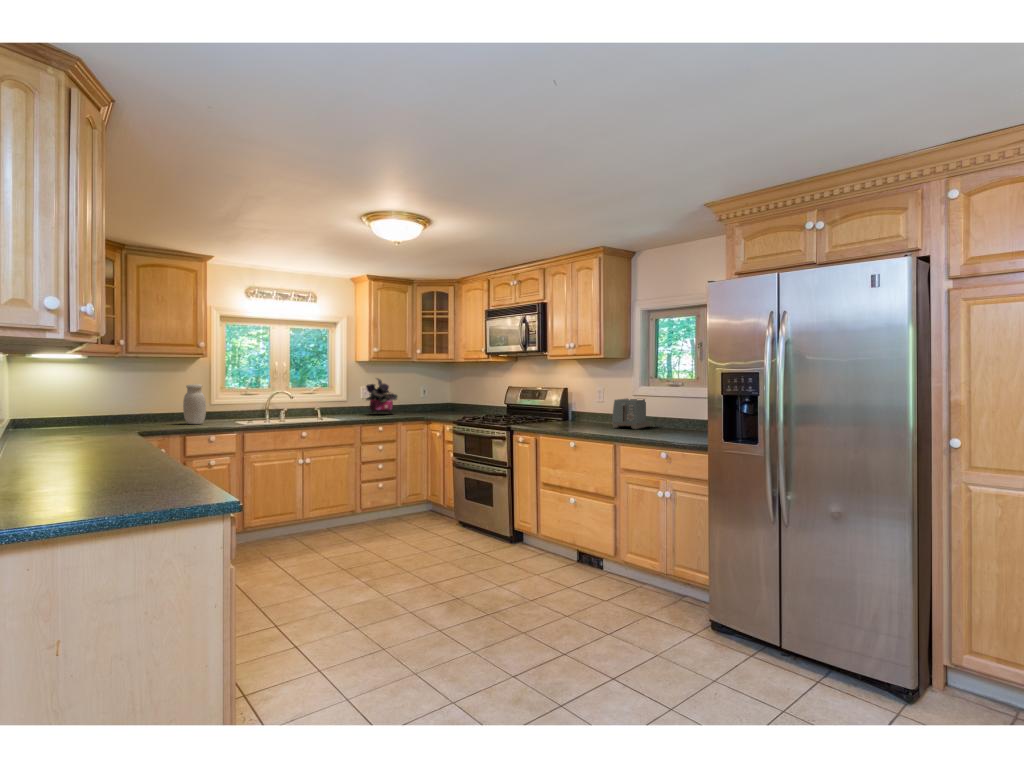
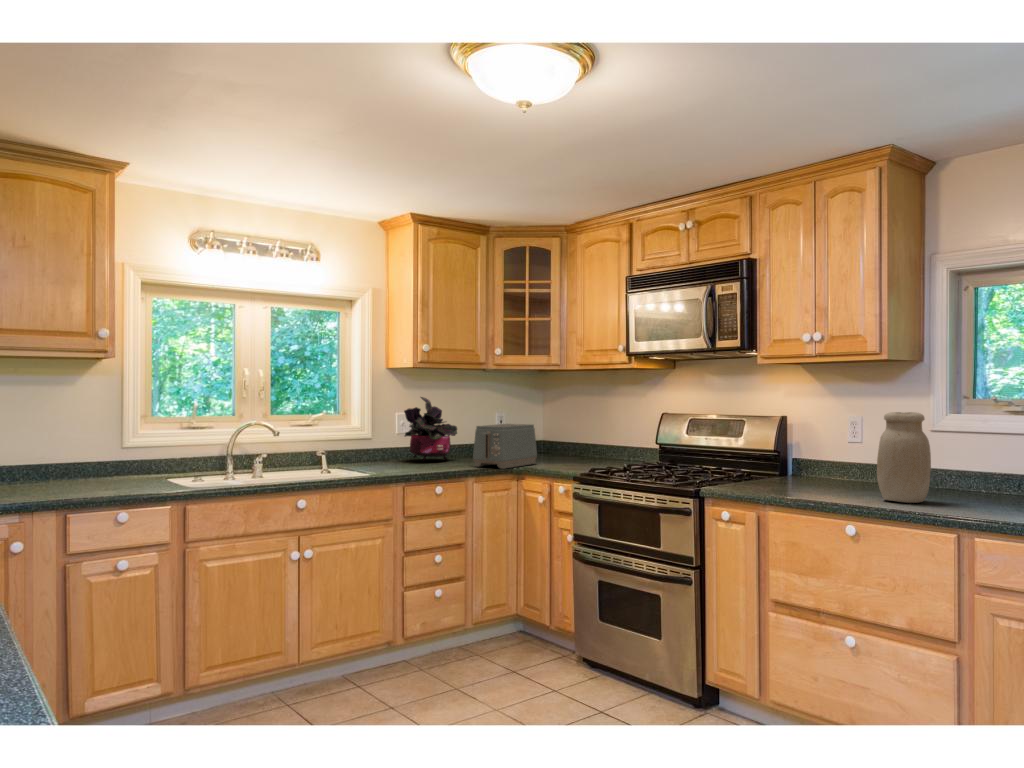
jar: present [183,384,206,424] -> present [877,412,931,503]
toaster: present [612,398,650,429] -> present [473,424,537,469]

